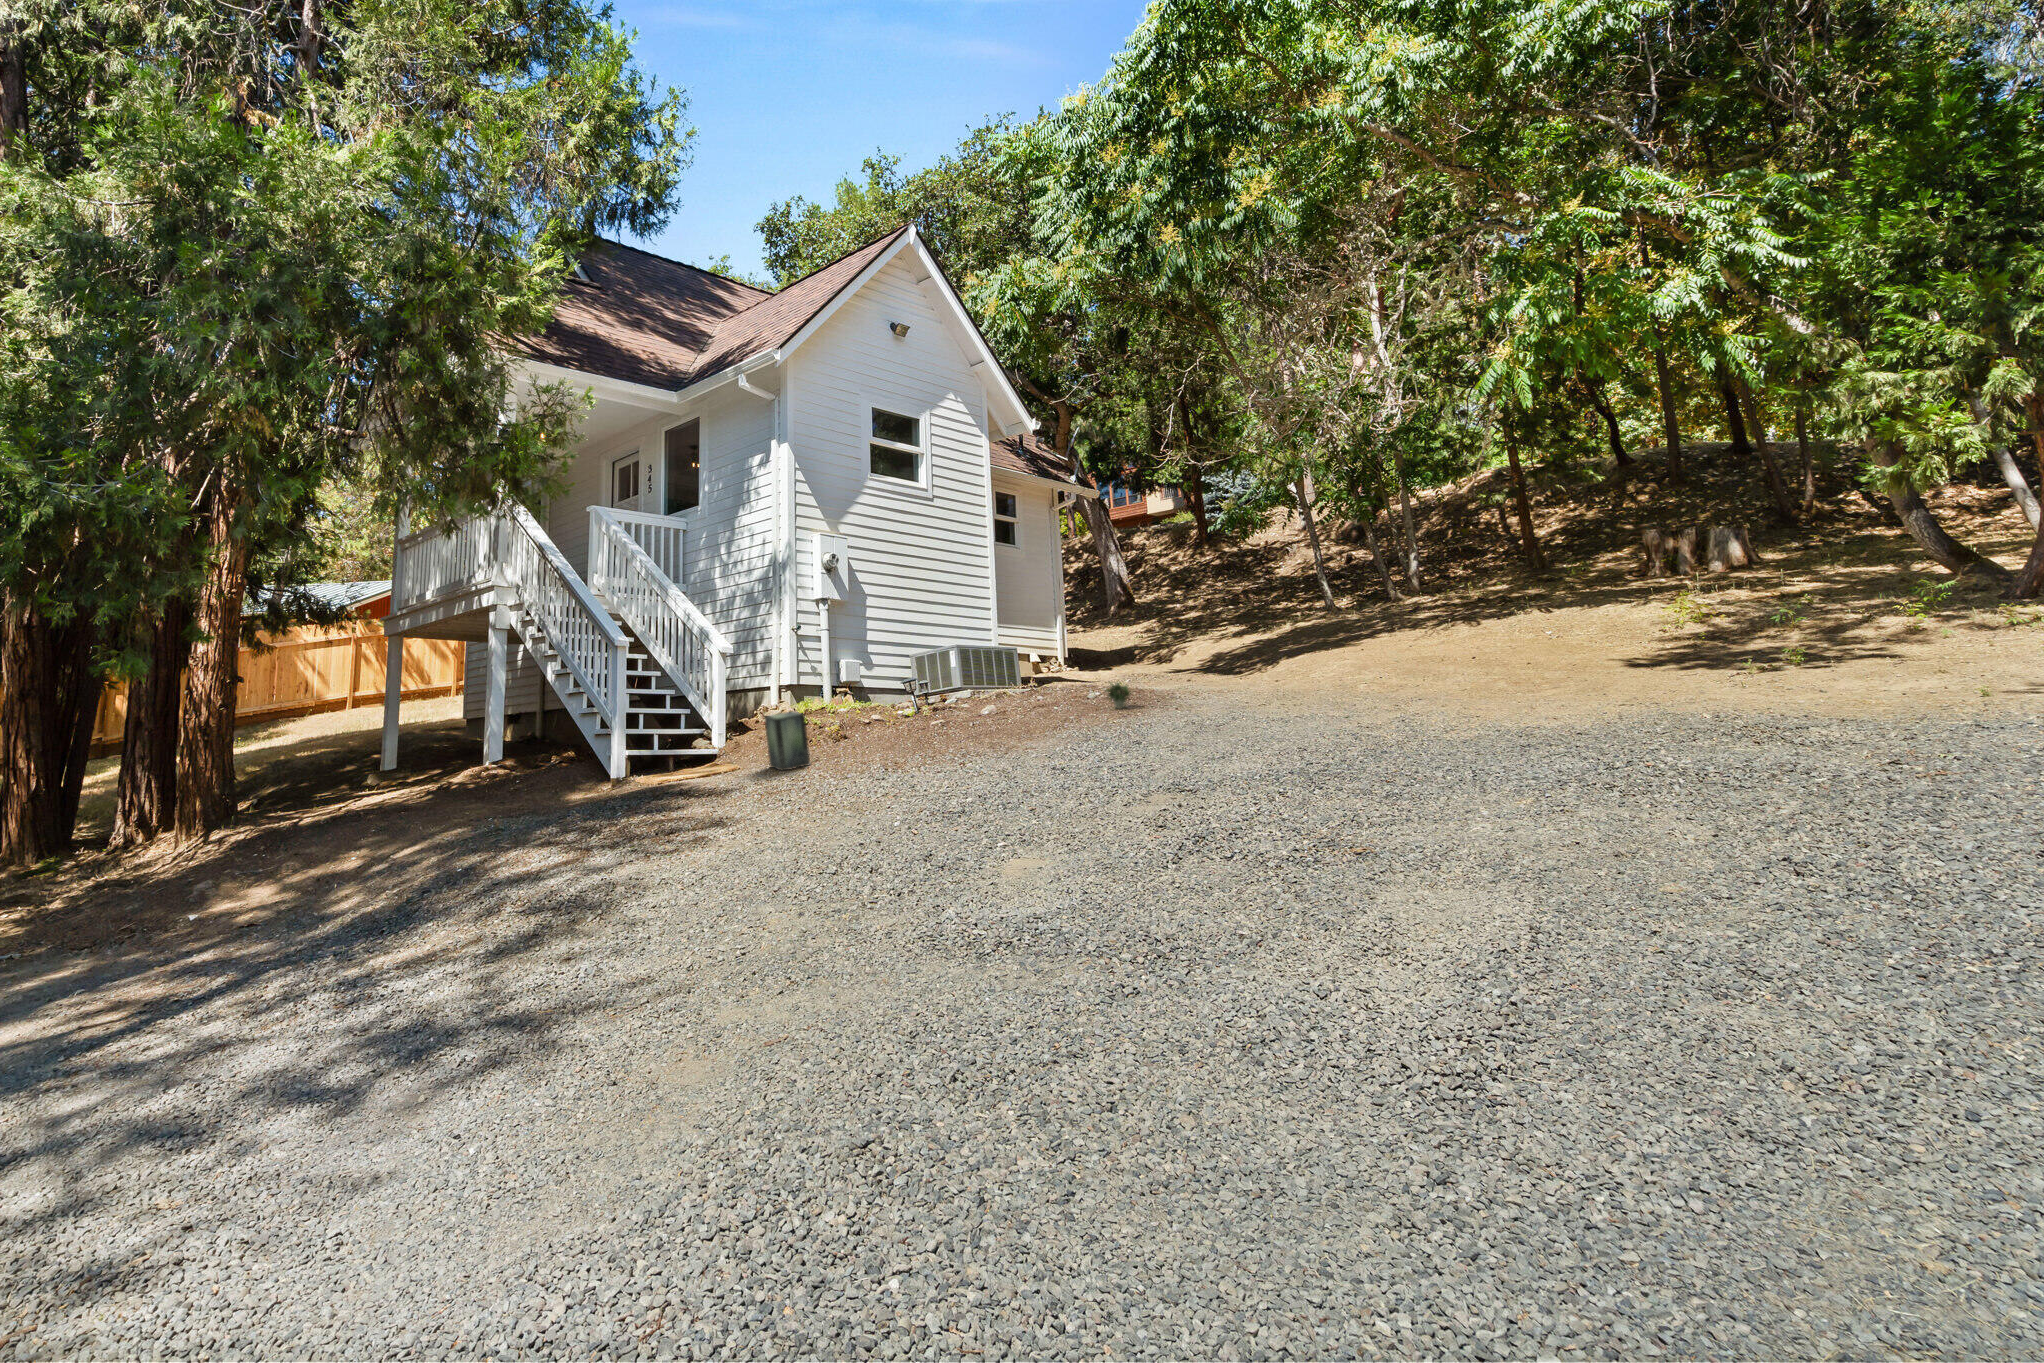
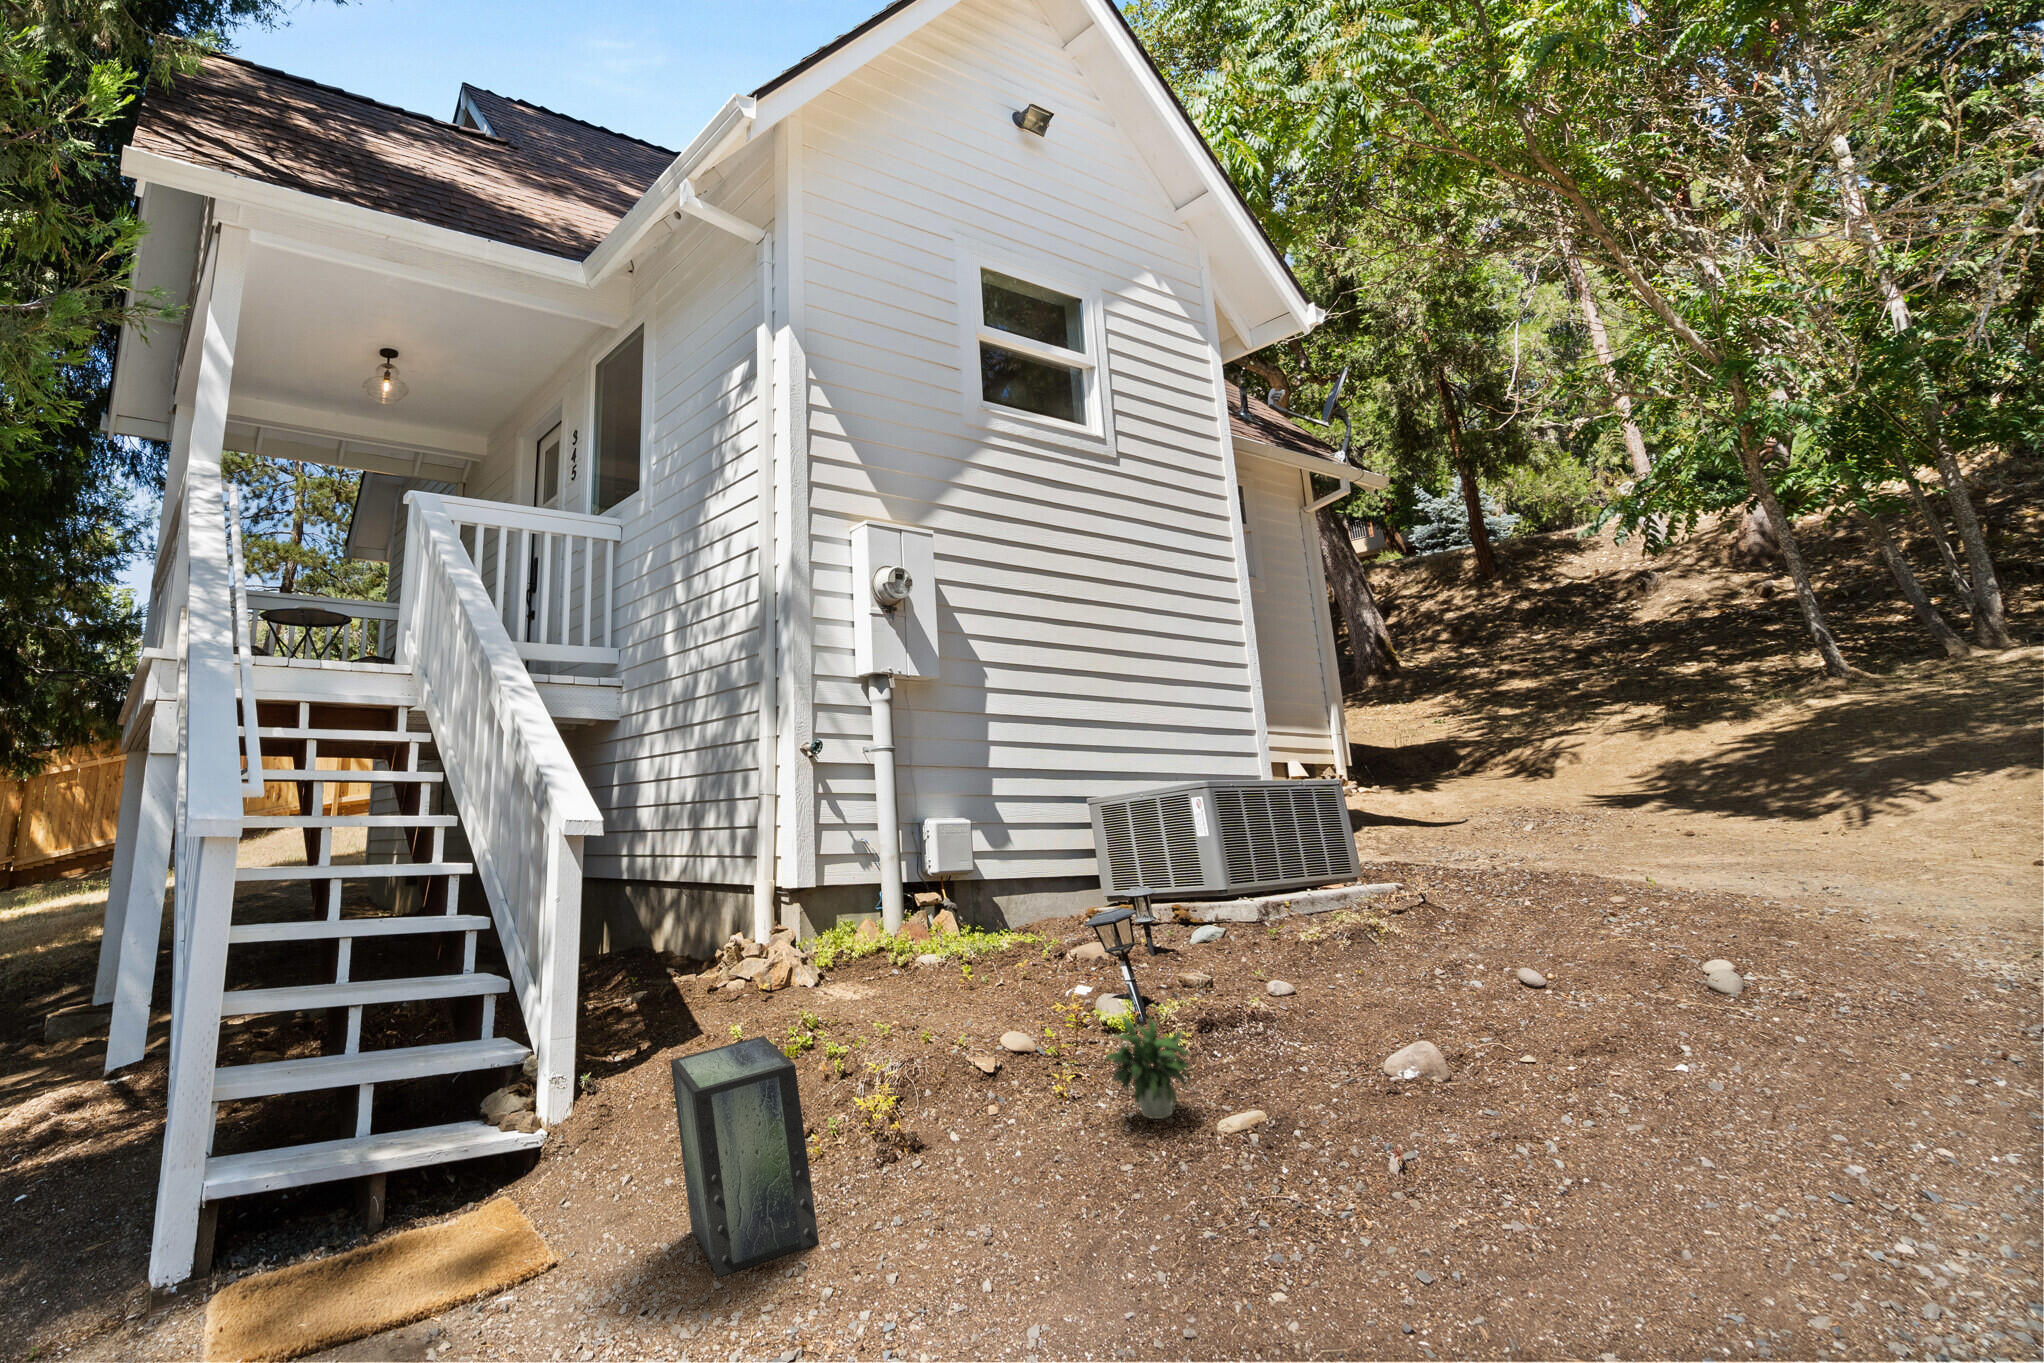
potted plant: present [1104,682,1131,709] -> present [1106,1016,1196,1119]

